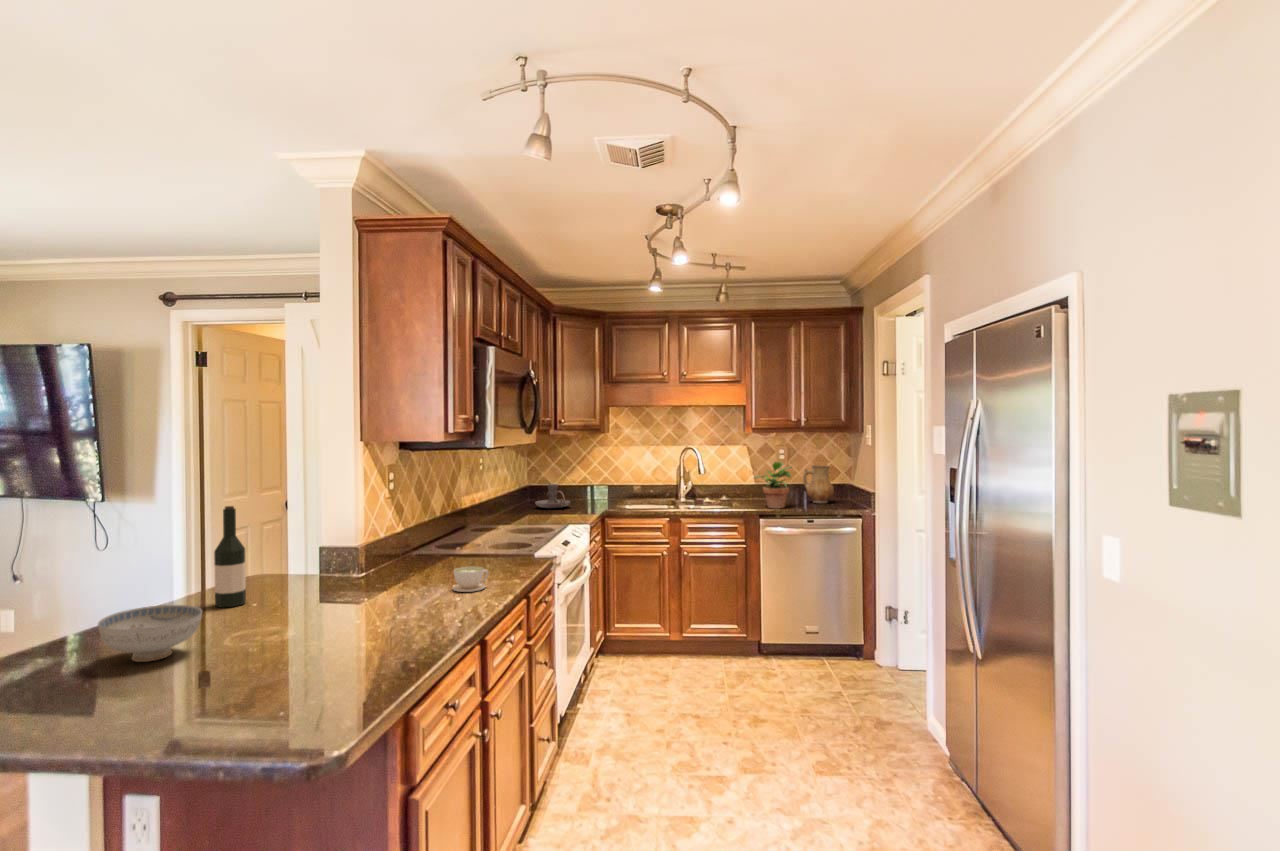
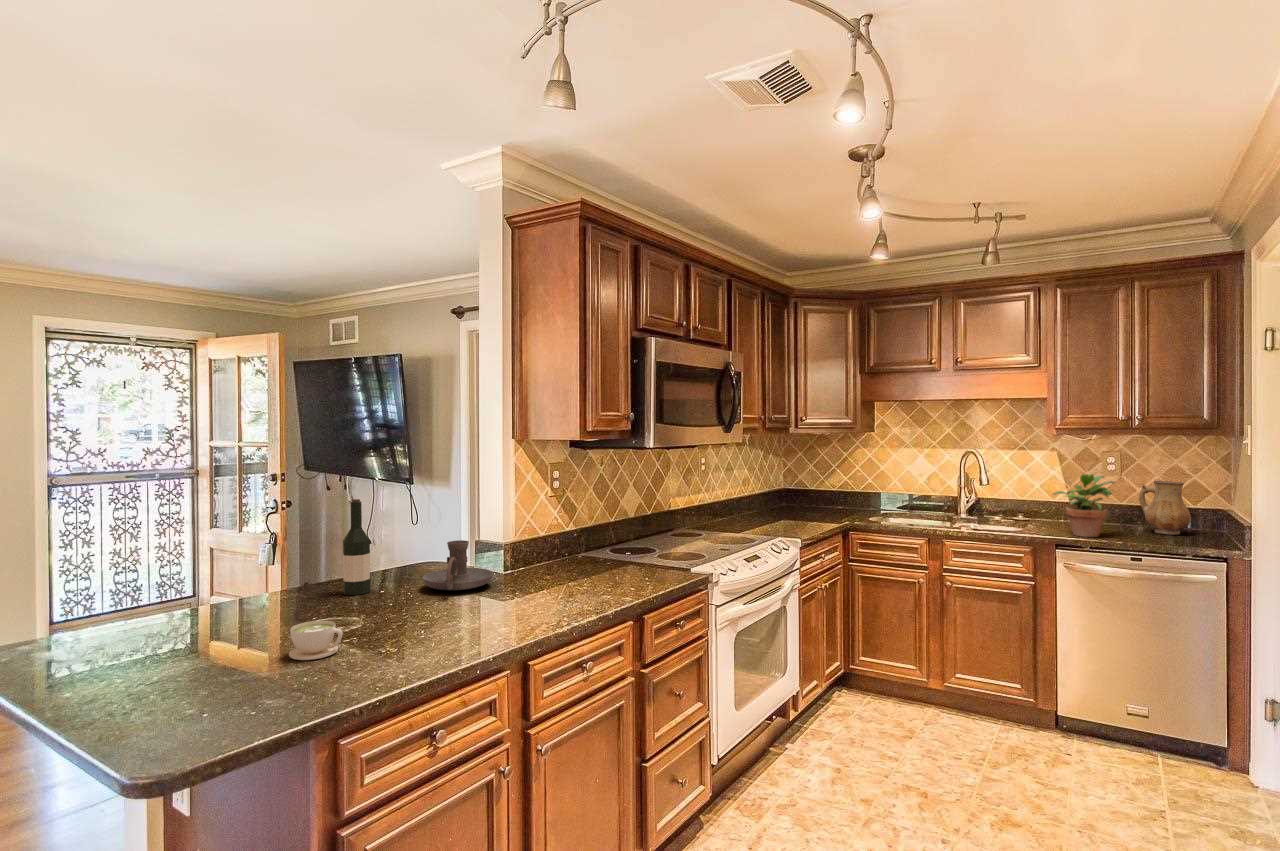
candle holder: present [535,484,570,509] -> present [423,540,493,590]
coffee cup: present [452,566,489,592] -> present [289,620,343,660]
ceramic bowl: present [98,605,202,662] -> none [164,591,259,644]

